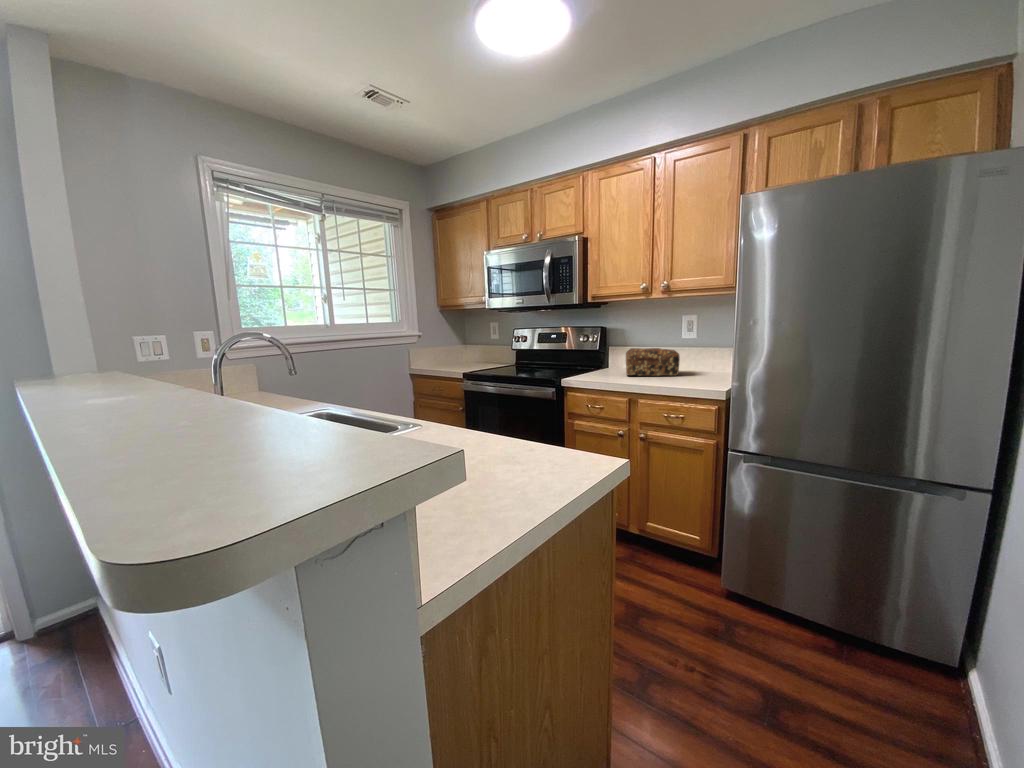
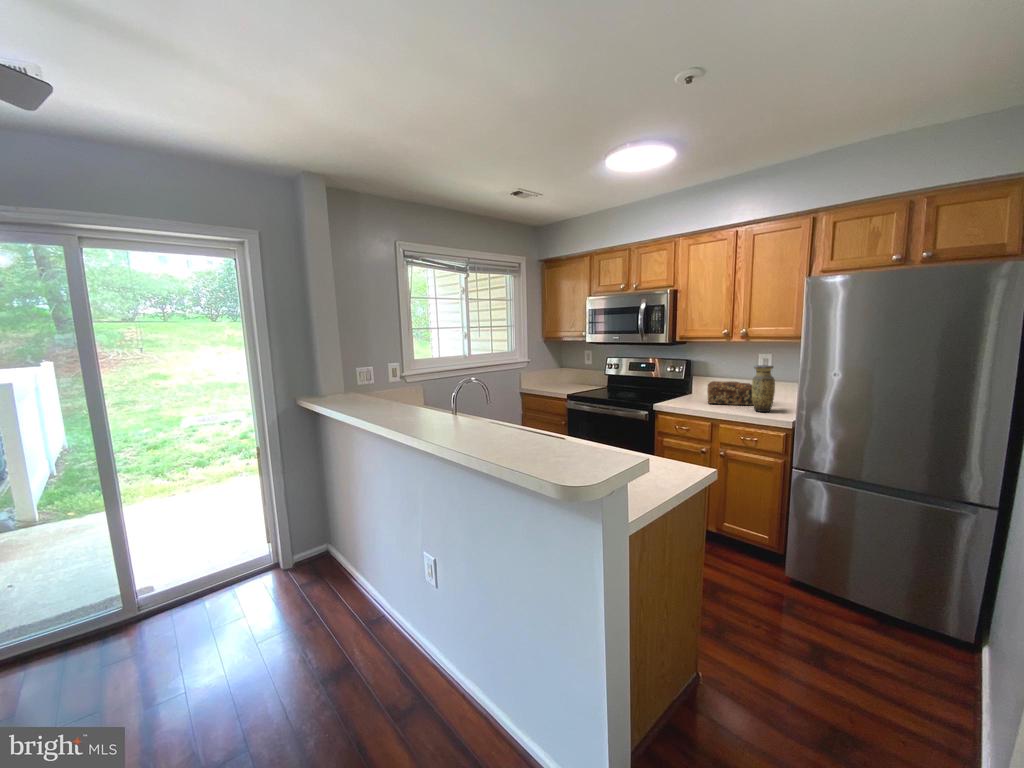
vase: none [676,324,703,382] -> present [752,365,775,412]

